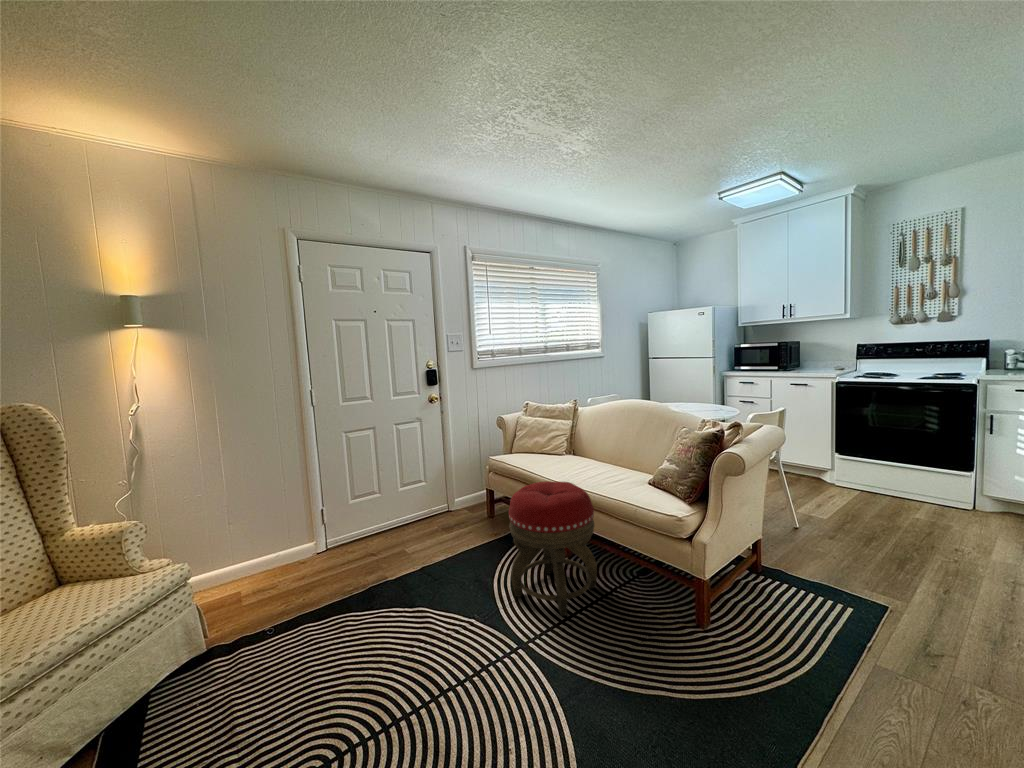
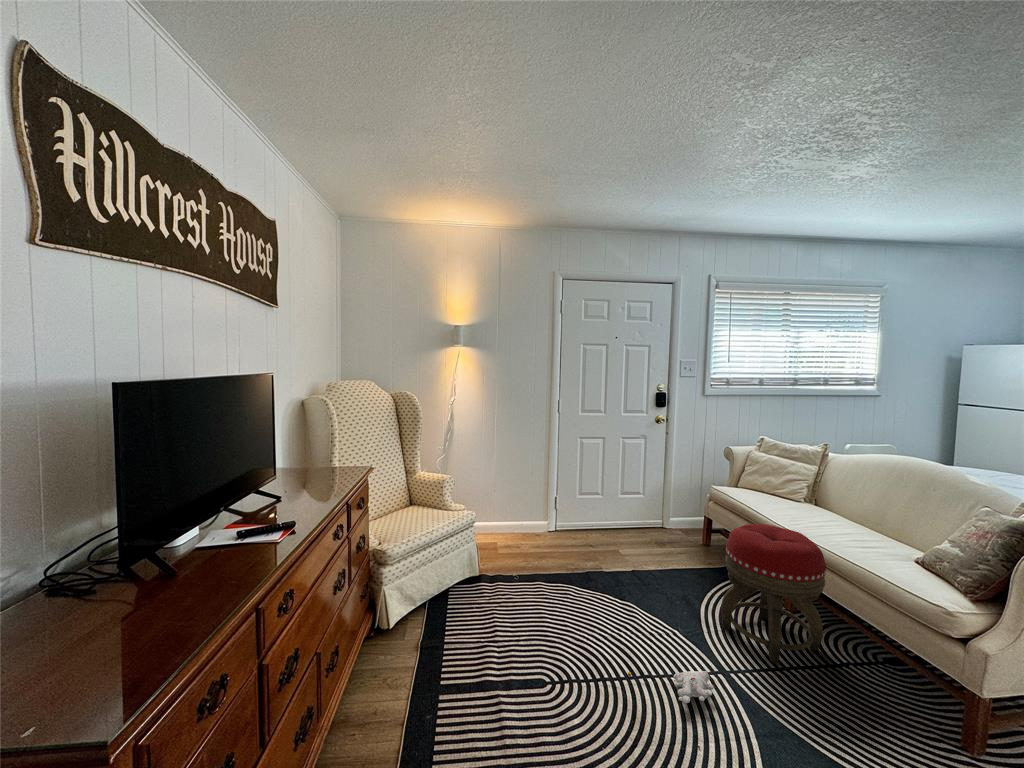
plush toy: none [423,654,516,704] -> present [628,671,714,703]

